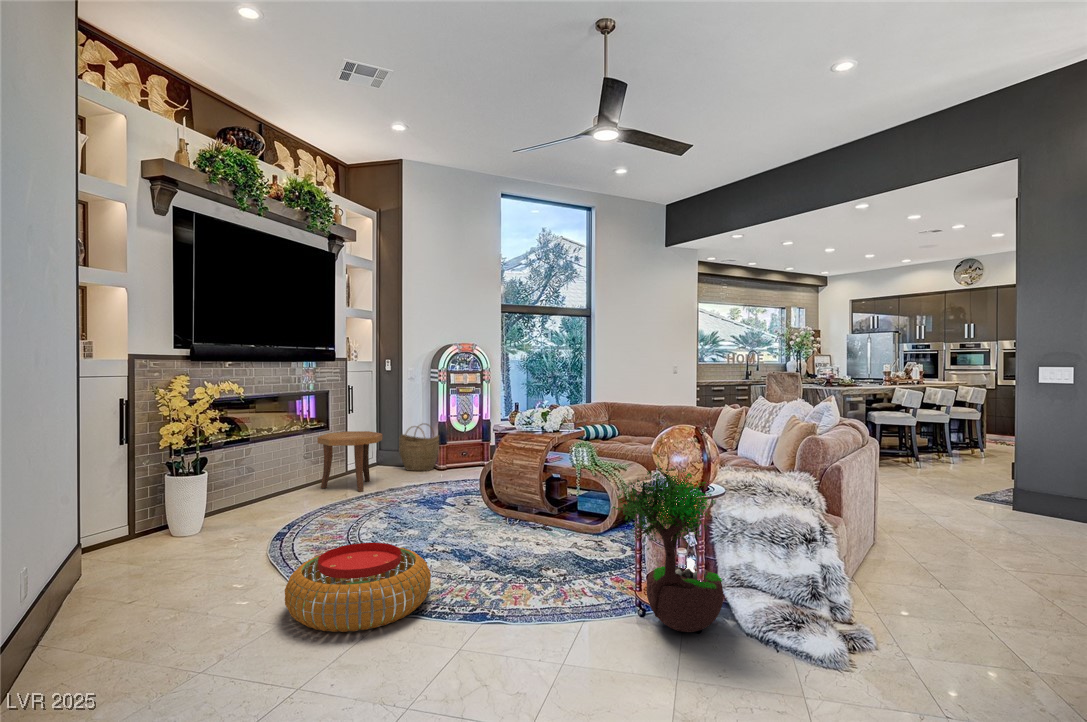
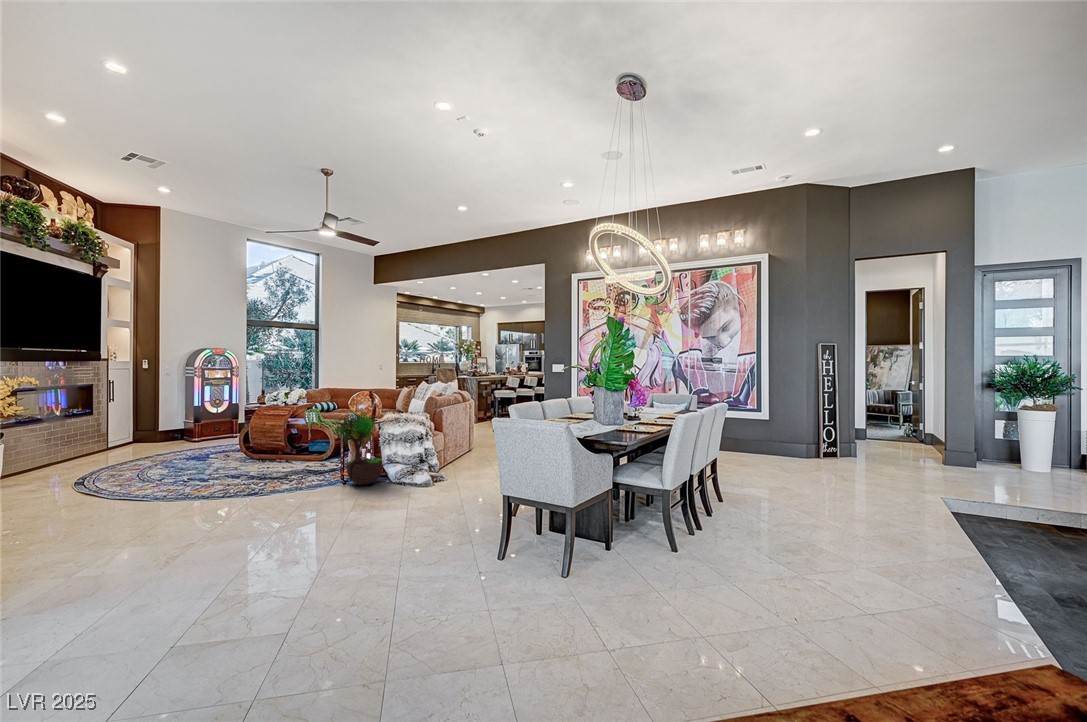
woven basket: present [399,424,439,471] -> none [157,408,195,444]
side table: present [317,431,382,492] -> none [86,415,147,459]
pouf: present [285,543,431,632] -> none [123,467,222,511]

